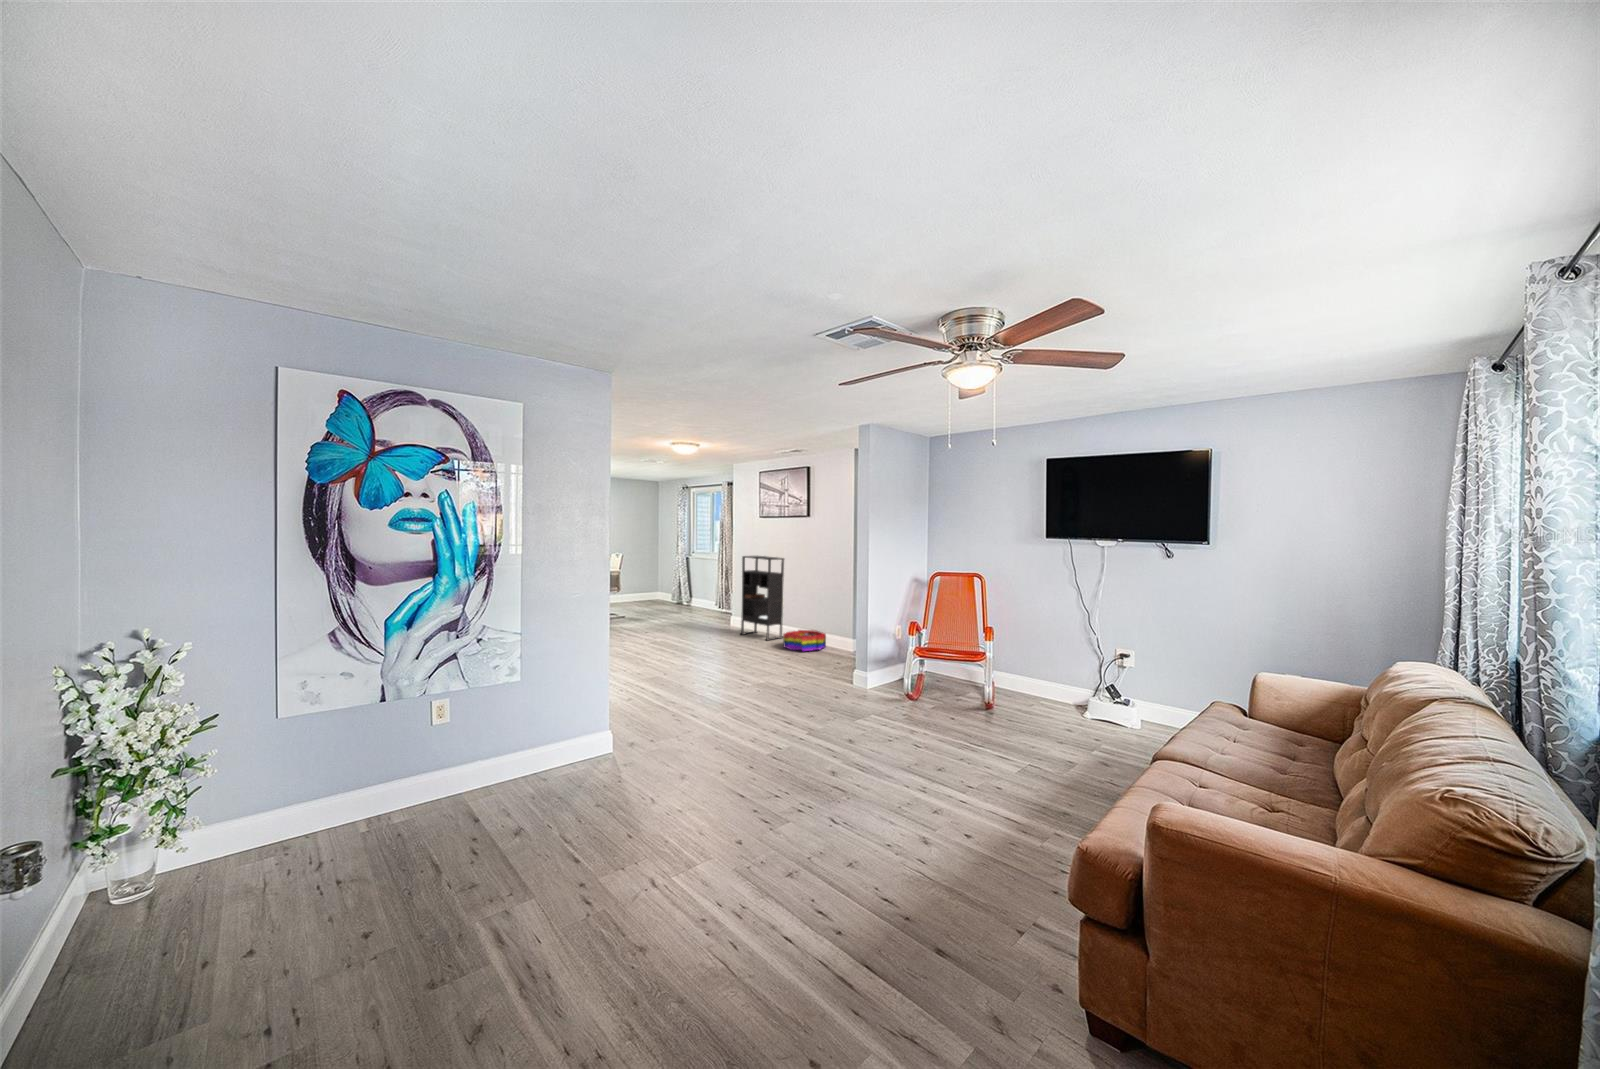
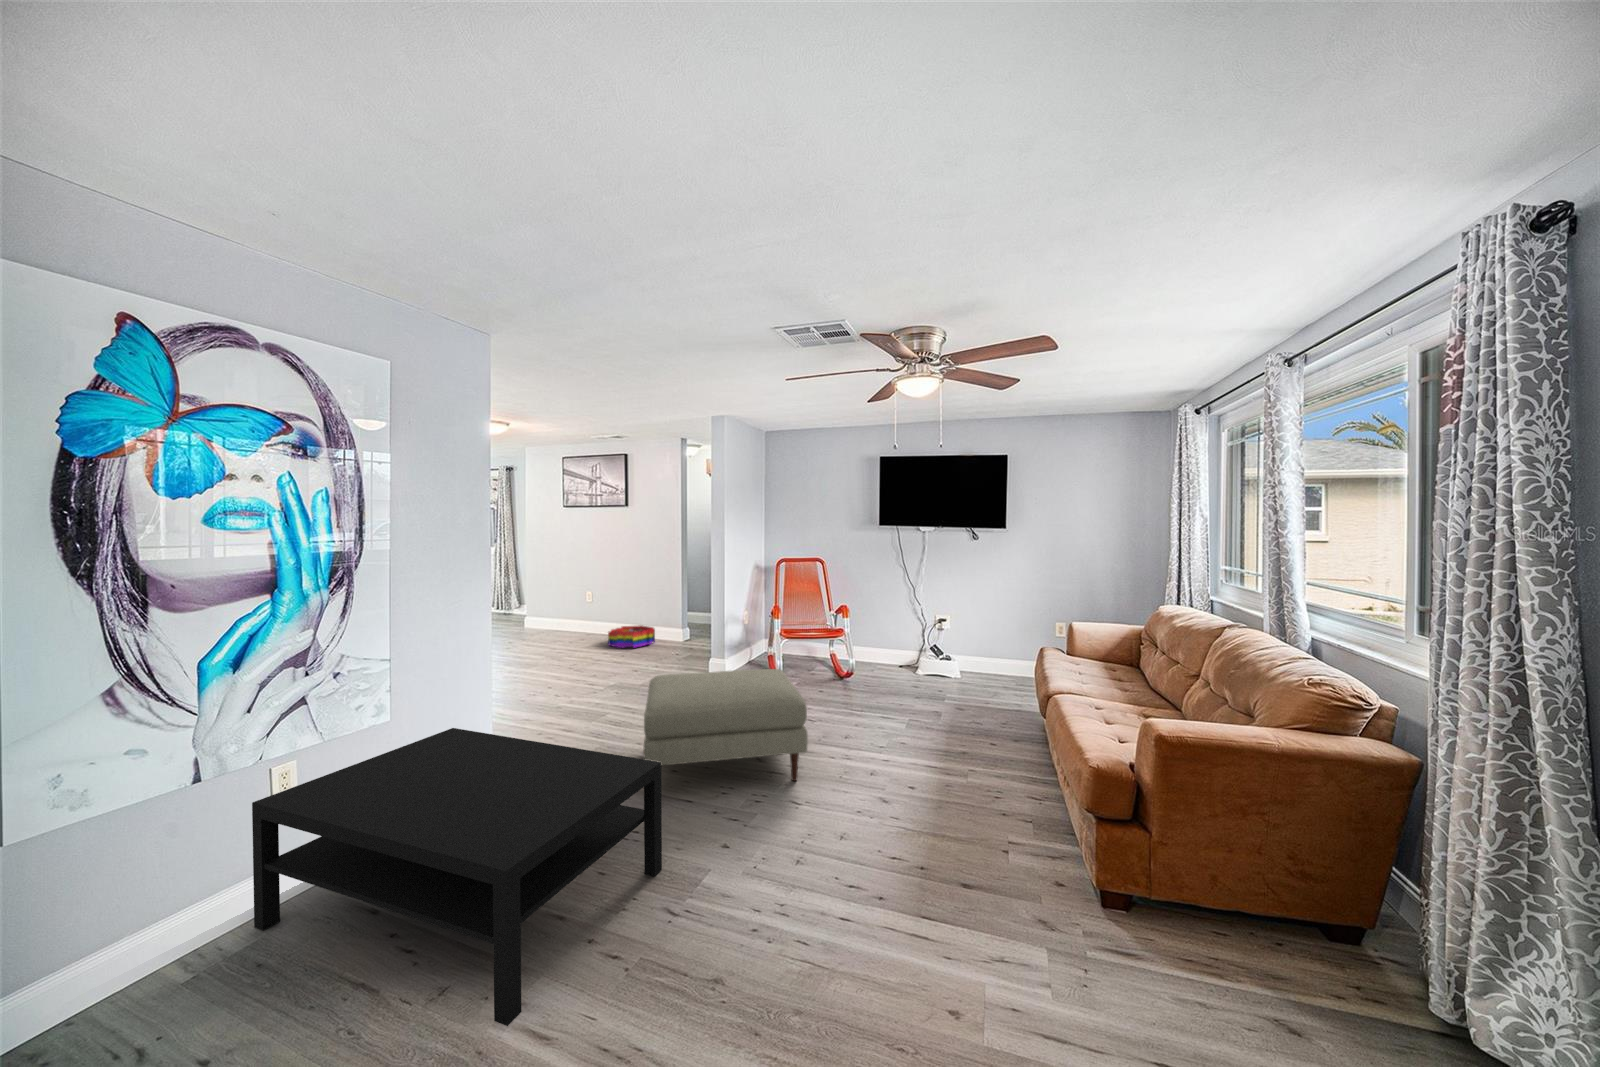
bookshelf: present [741,556,784,640] -> none [548,551,601,641]
ottoman: none [706,675,876,801] -> present [643,669,808,781]
coffee table: none [414,694,675,925] -> present [252,728,662,1026]

